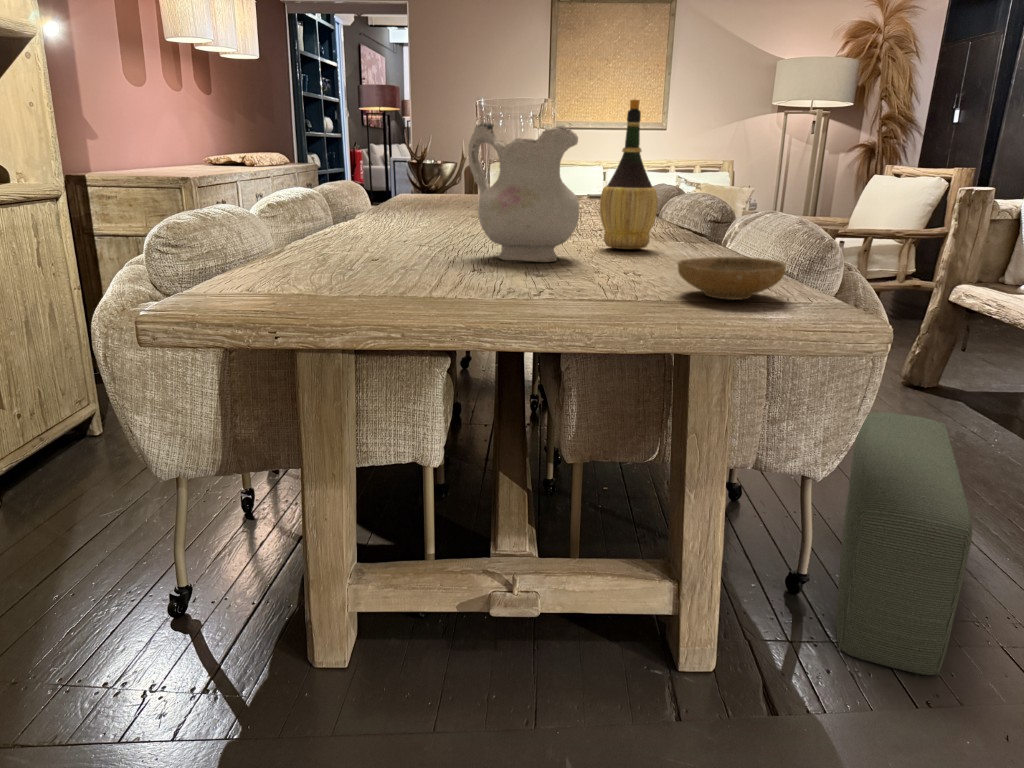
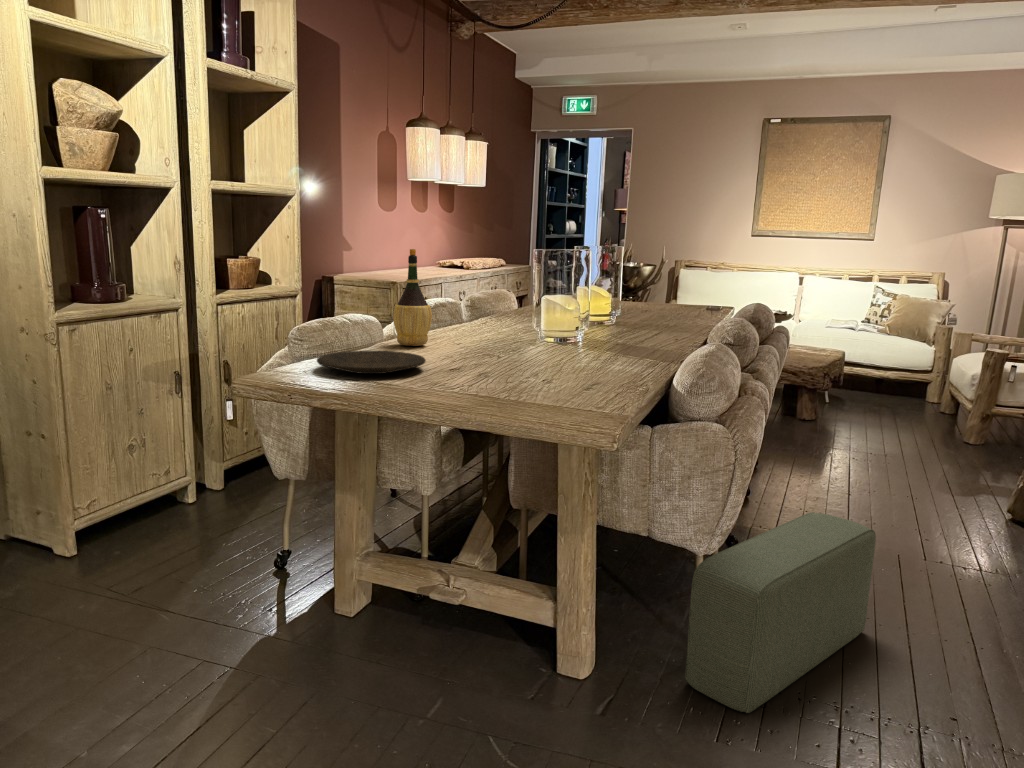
wine bottle: present [600,99,658,249] -> present [393,249,432,346]
ceramic pitcher: present [468,122,580,262] -> none [466,271,534,364]
plate: none [288,253,474,290] -> present [317,351,426,374]
ceramic bowl: present [677,257,786,300] -> none [513,369,580,397]

